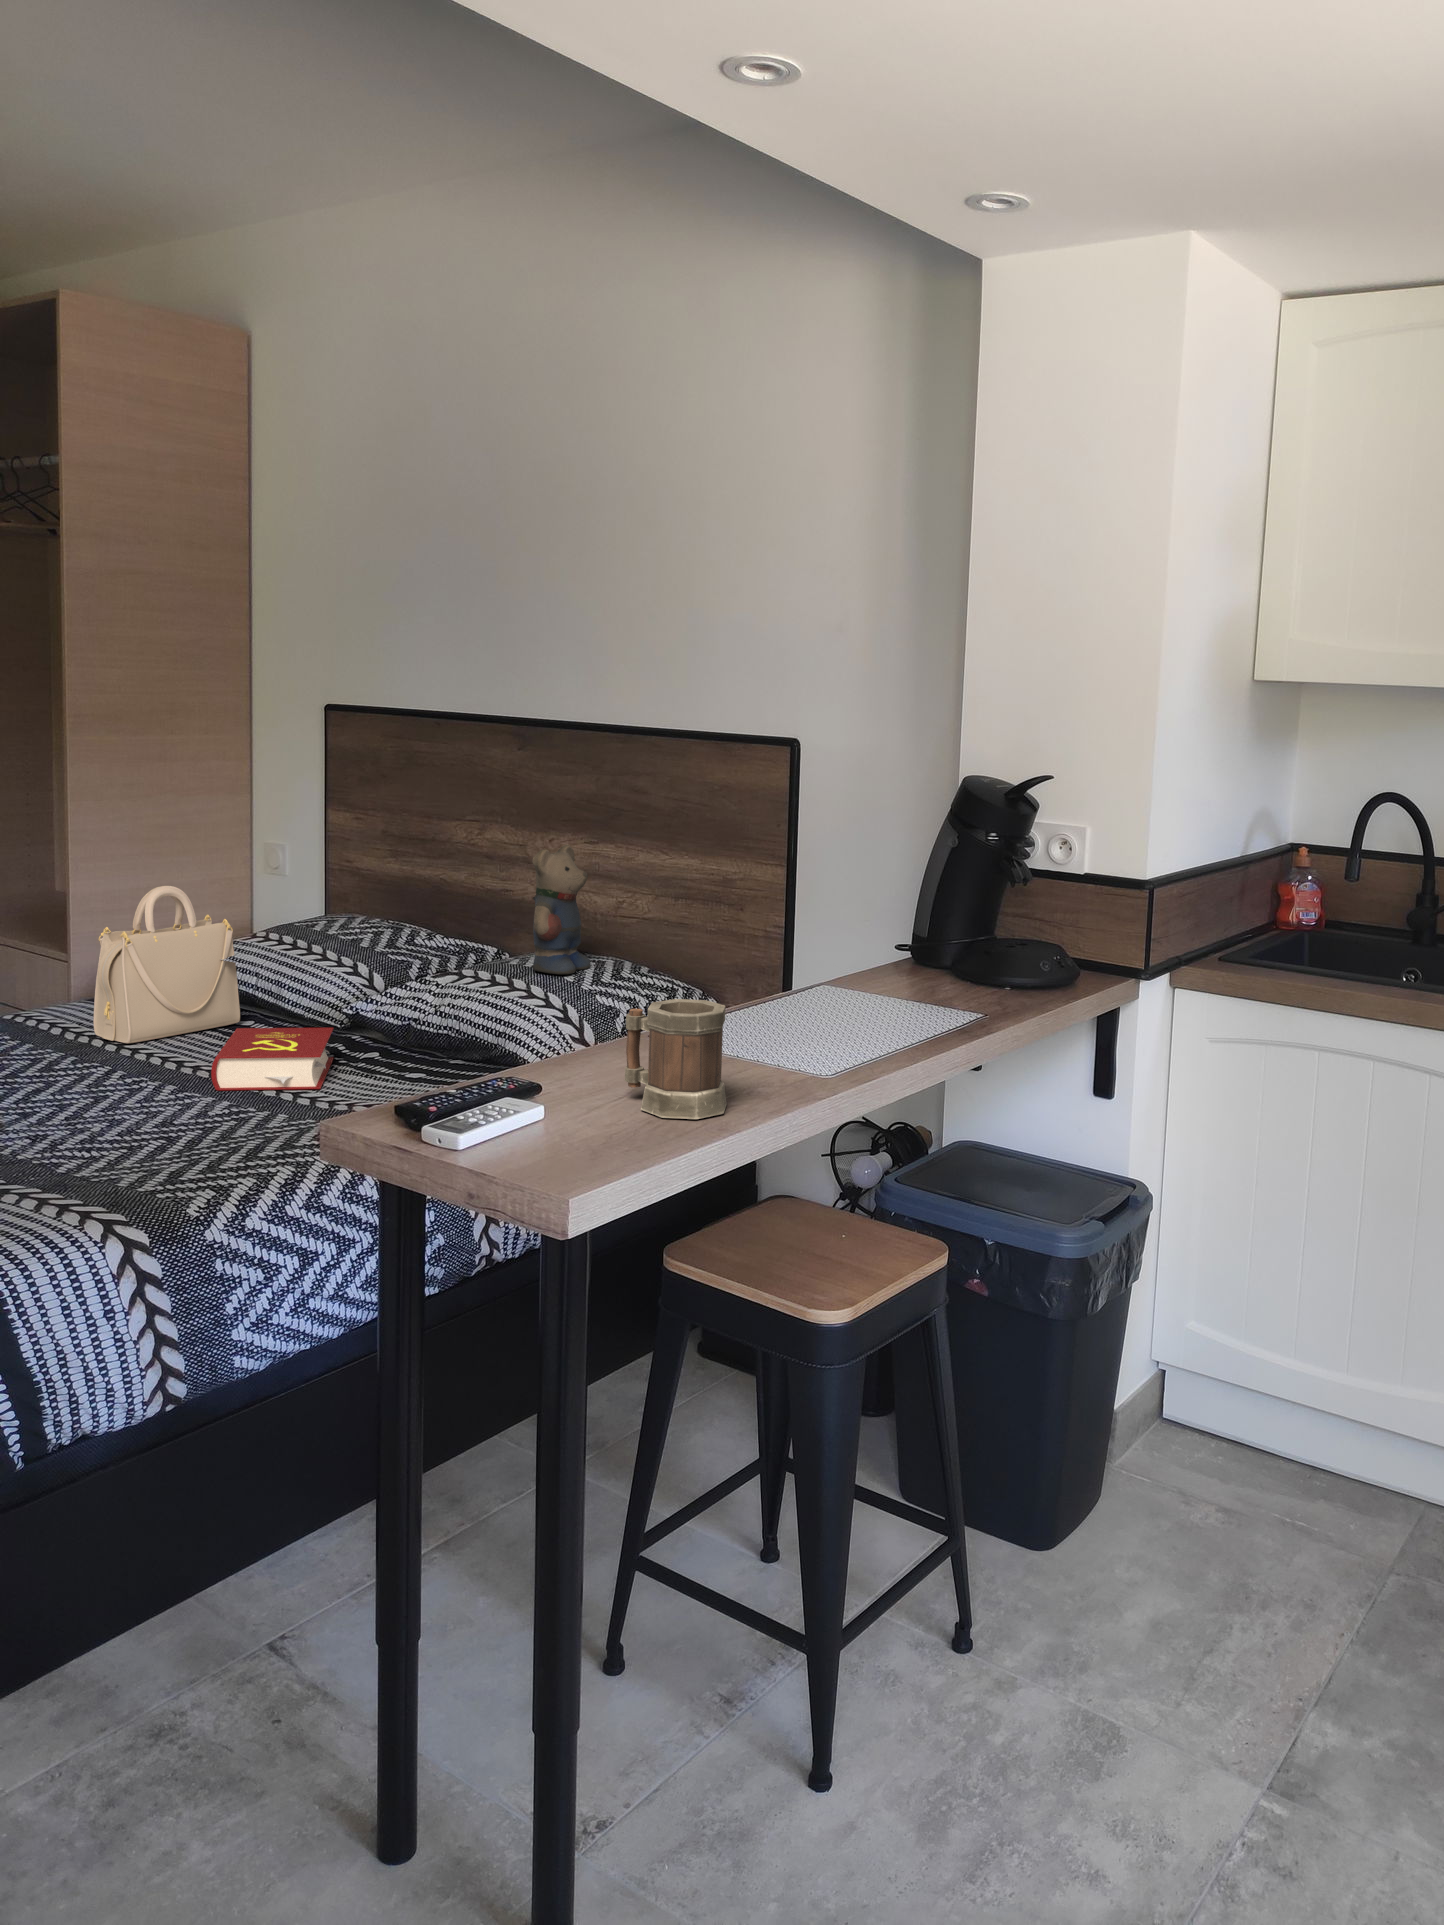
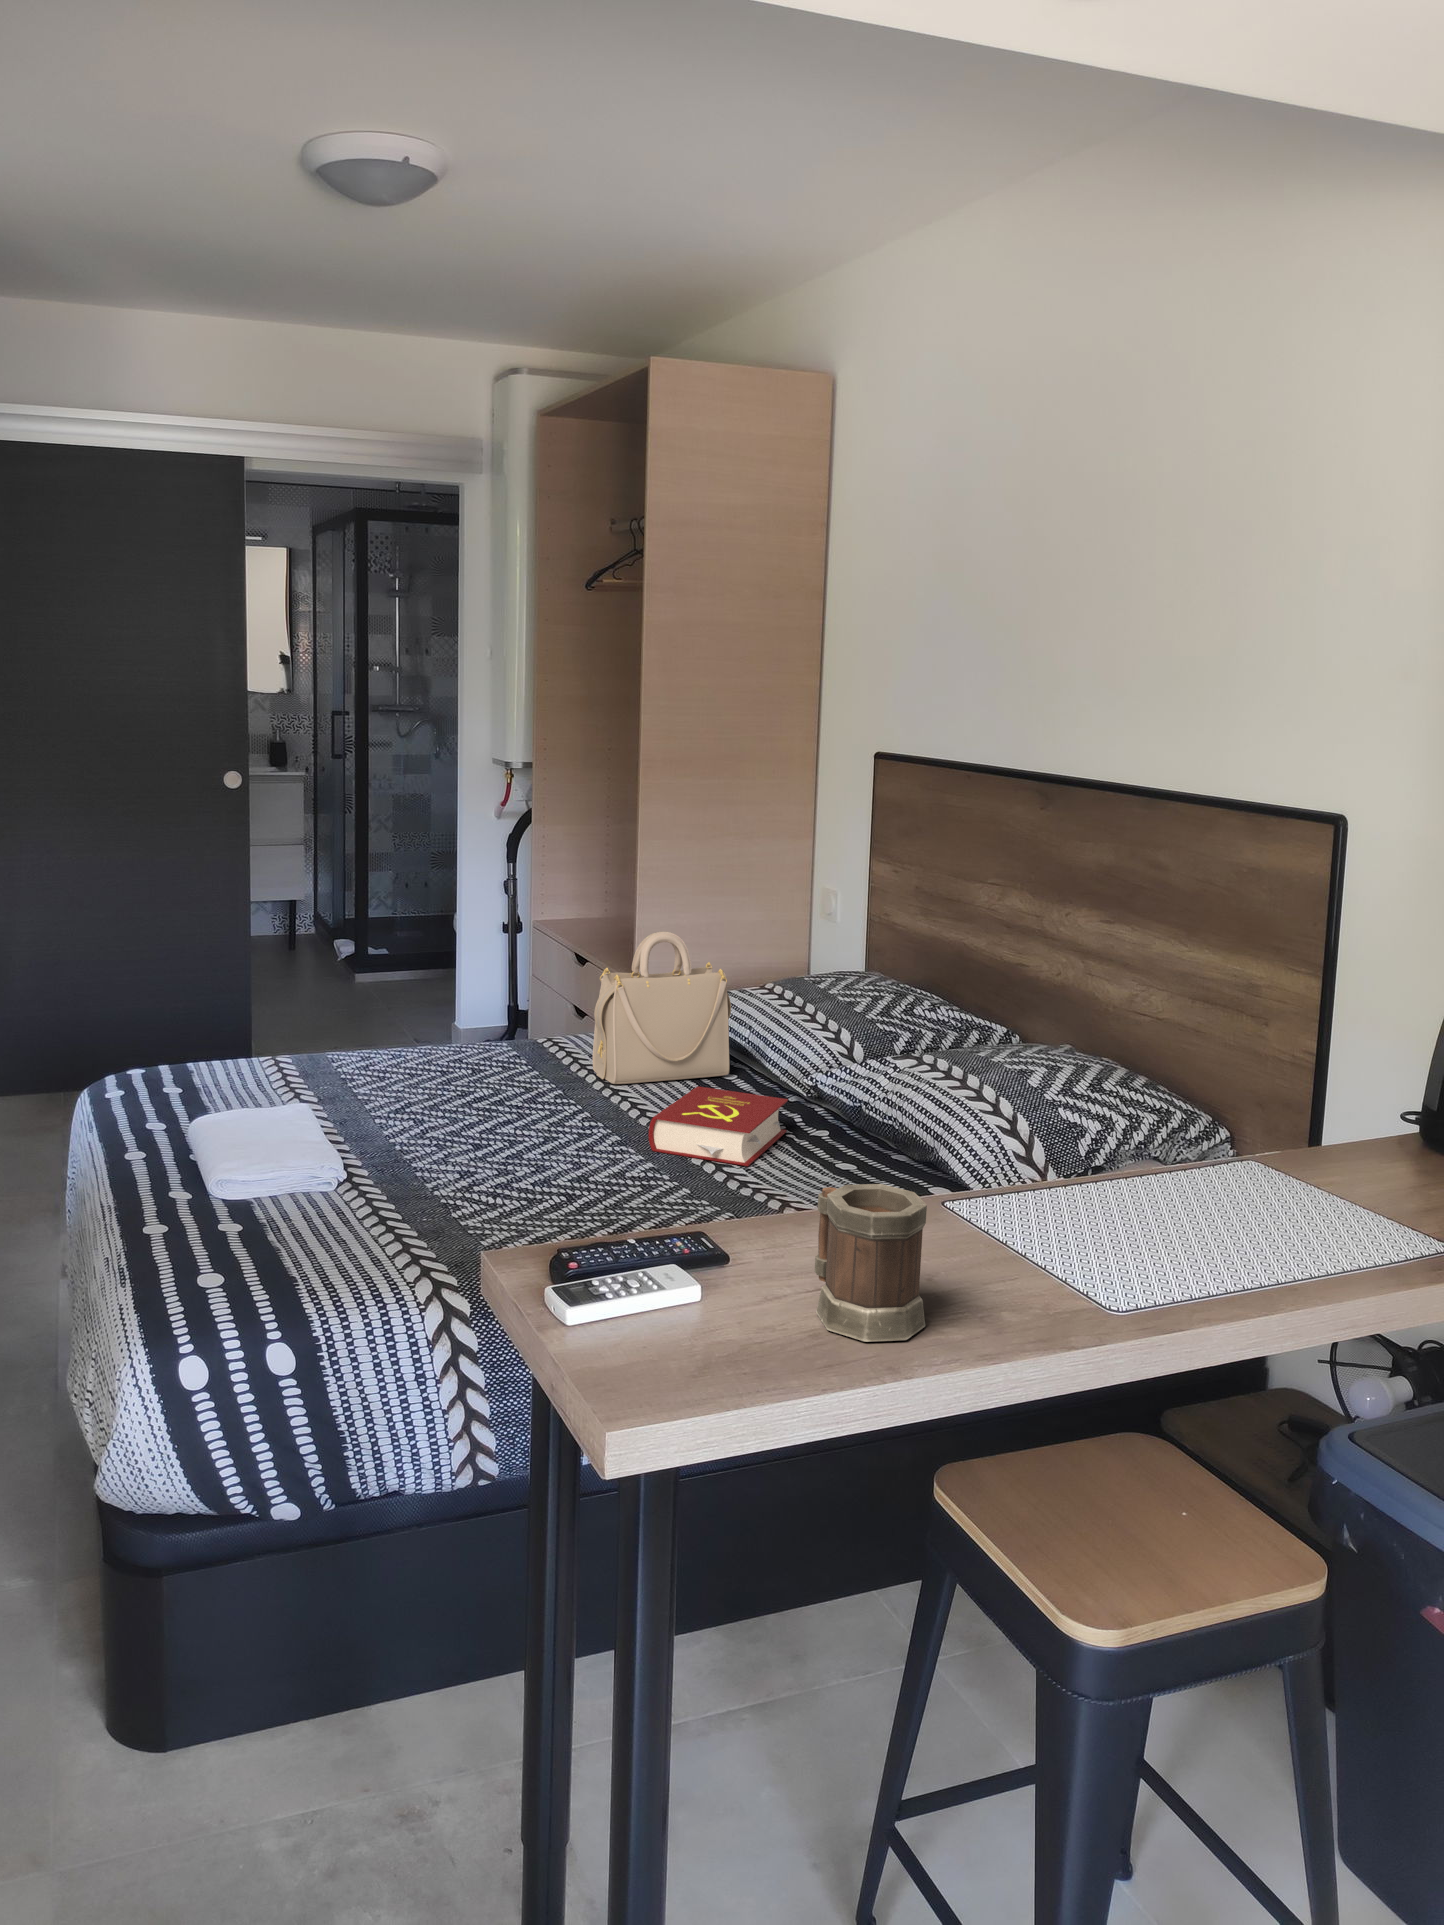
teddy bear: present [532,845,590,974] -> none [1001,927,1073,1076]

